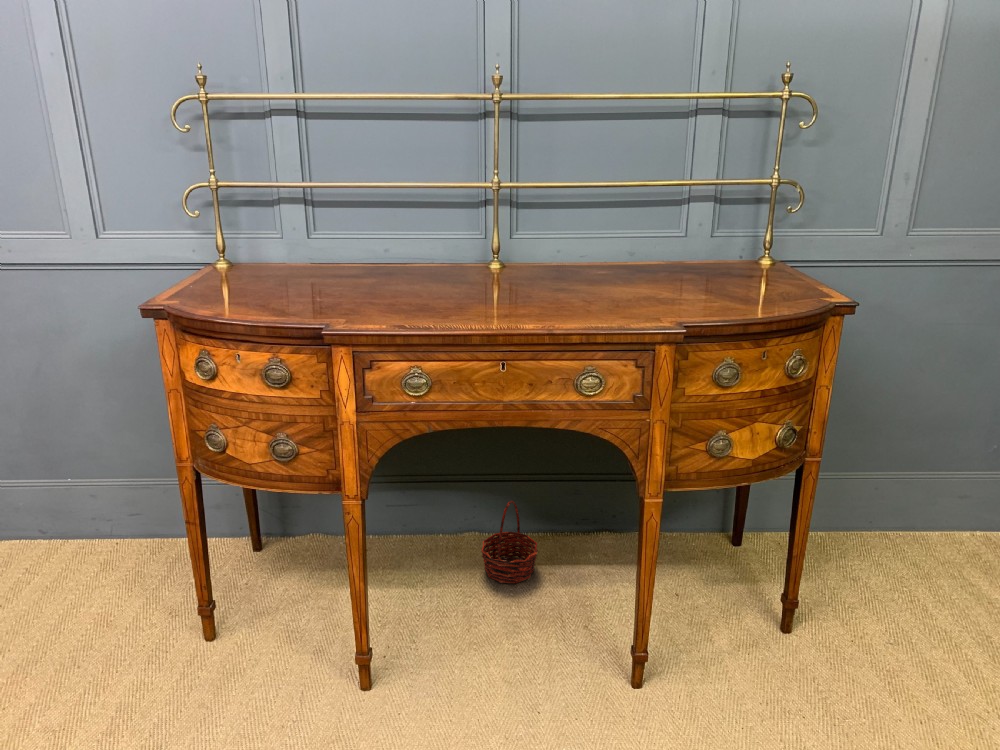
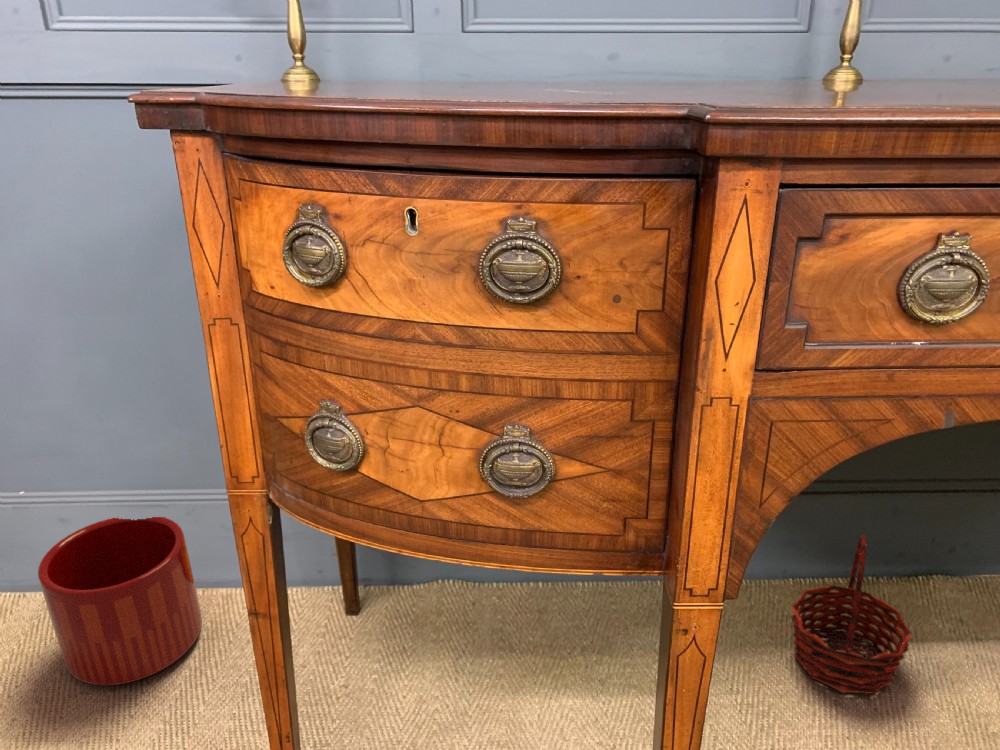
planter: none [81,493,169,581] -> present [38,517,202,685]

